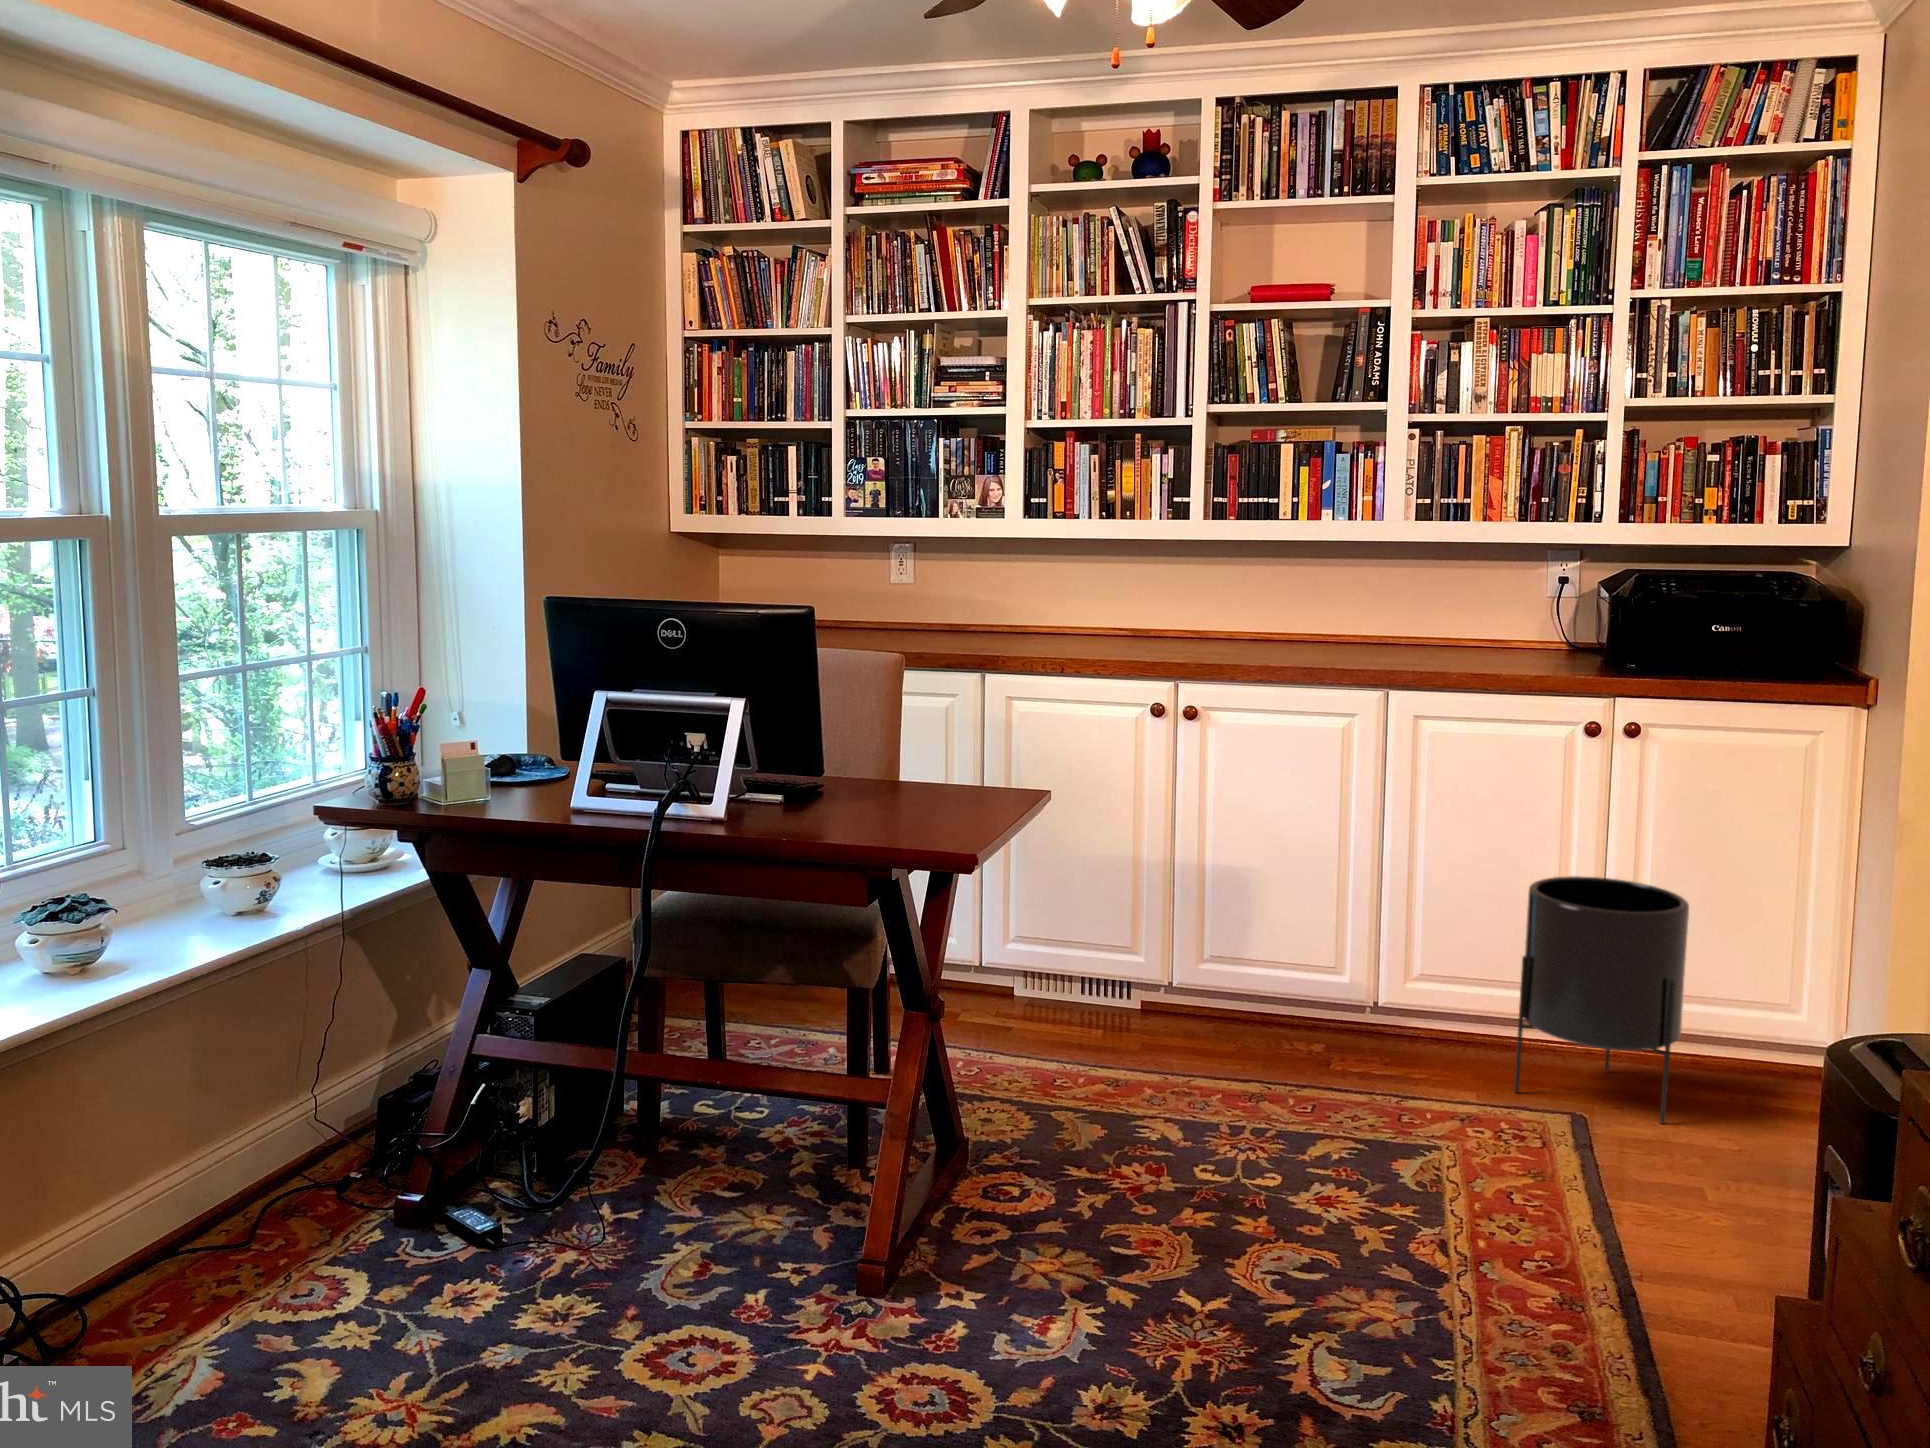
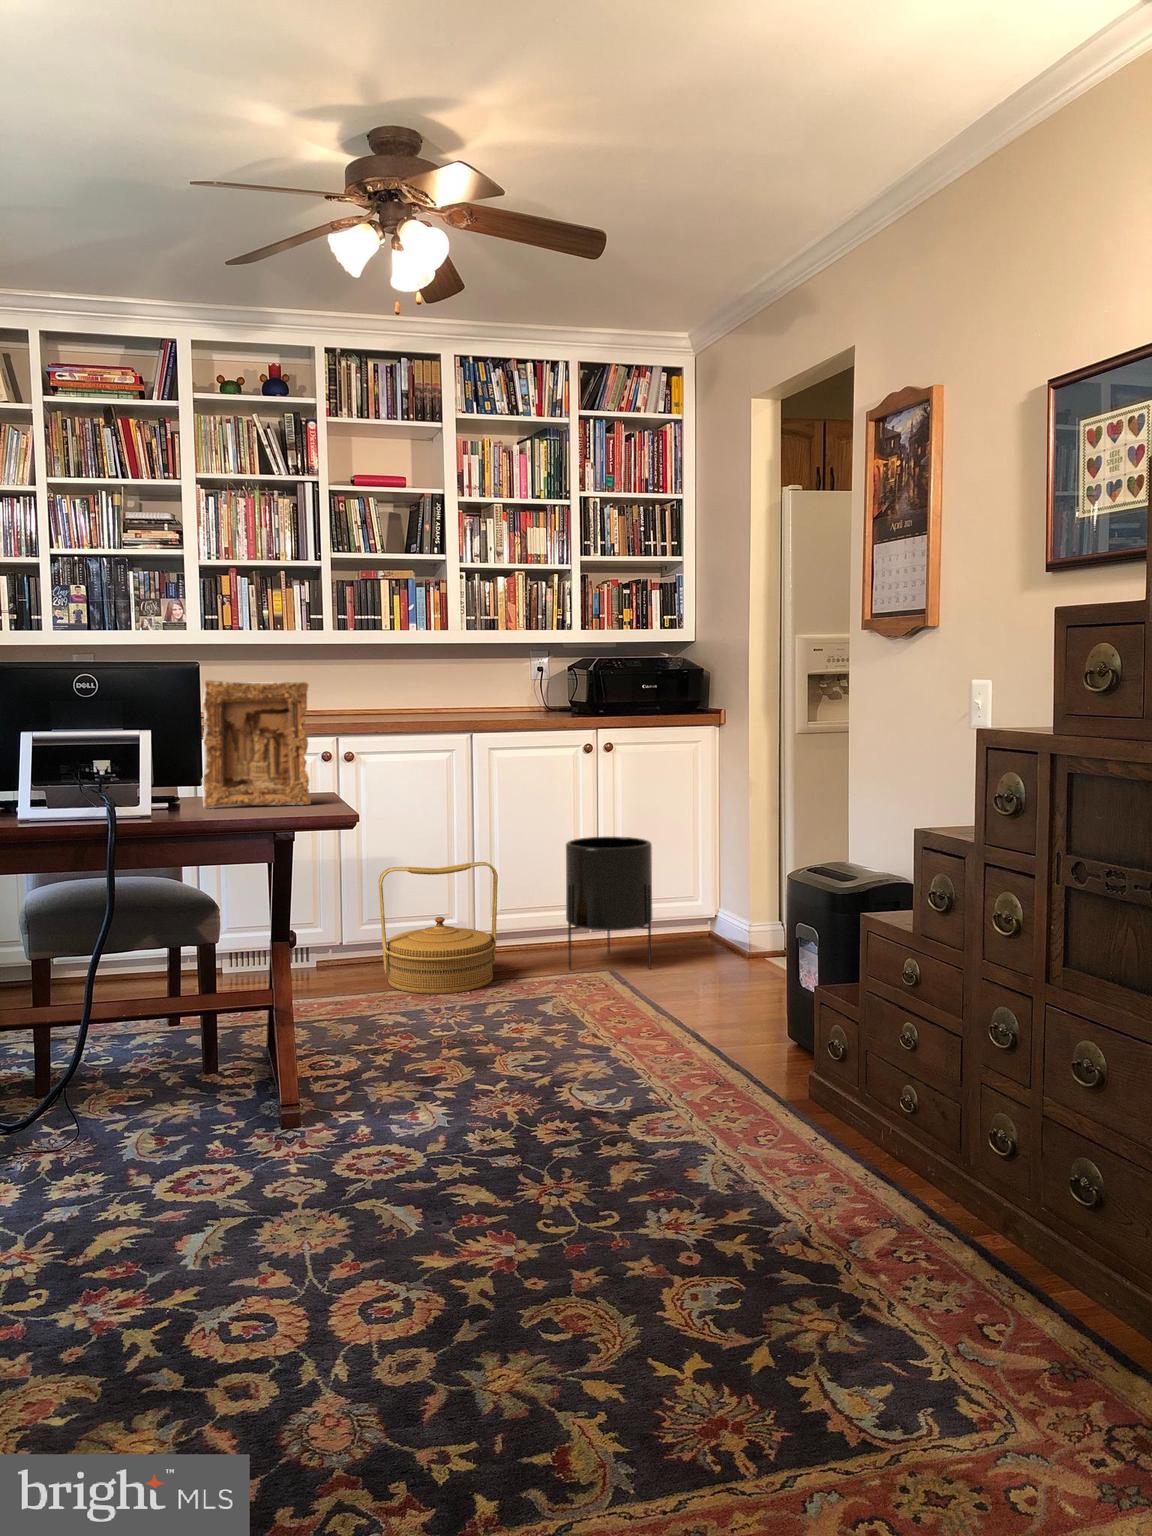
picture frame: none [810,626,981,828] -> present [202,680,311,807]
woven basket: none [1207,887,1399,1099] -> present [378,862,498,994]

